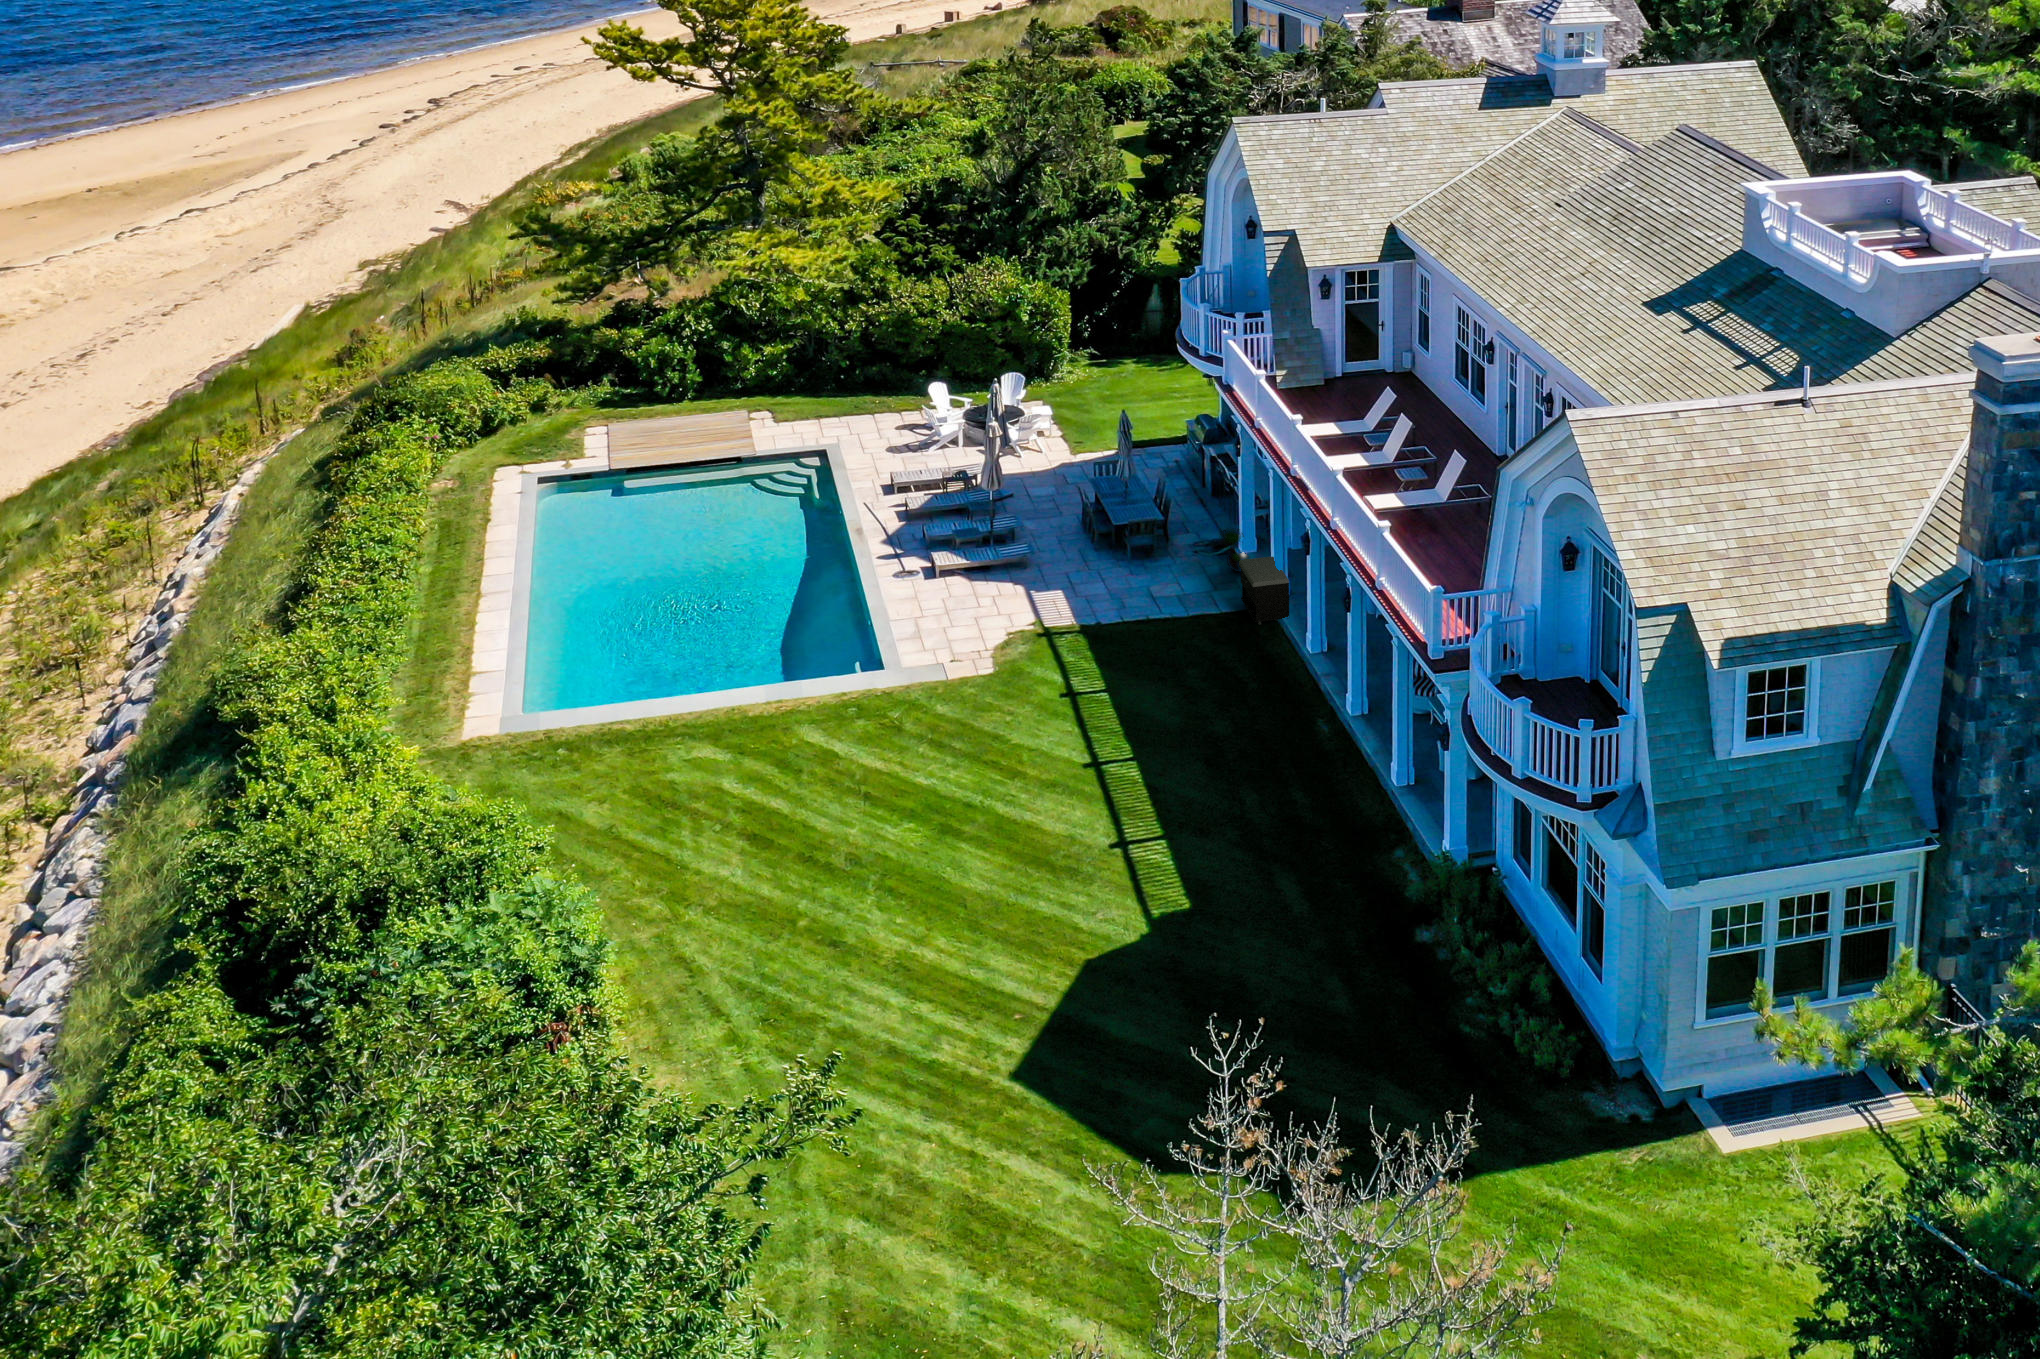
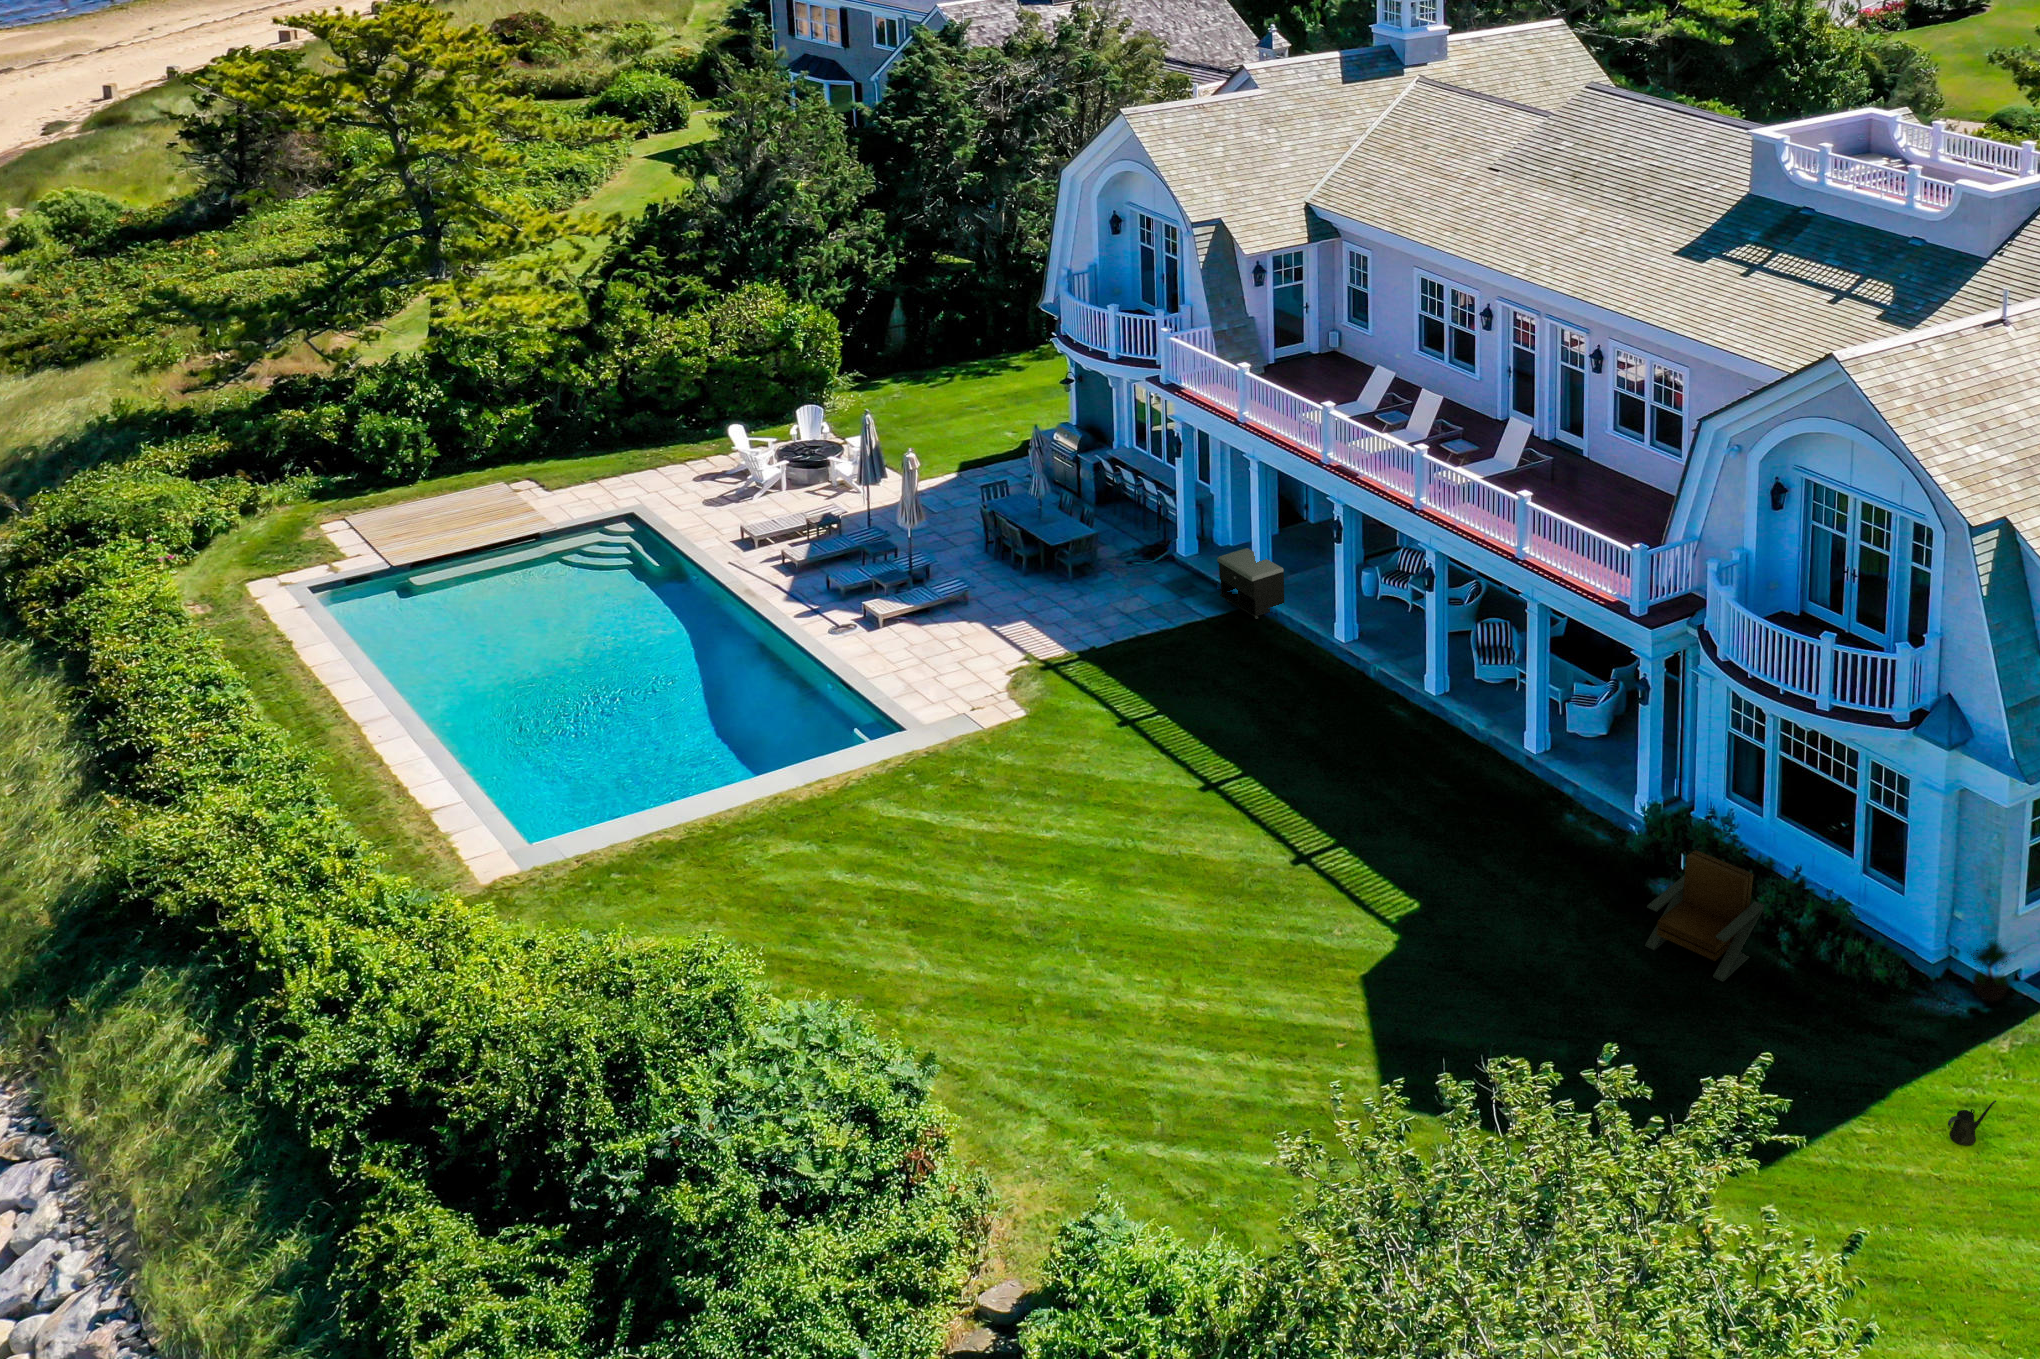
potted tree: present [1219,528,1249,572] -> present [1971,940,2011,1001]
lounge chair: none [1355,891,1464,1019] -> present [1645,850,1765,982]
watering can: none [1478,1172,1534,1209] -> present [1948,1100,1996,1145]

